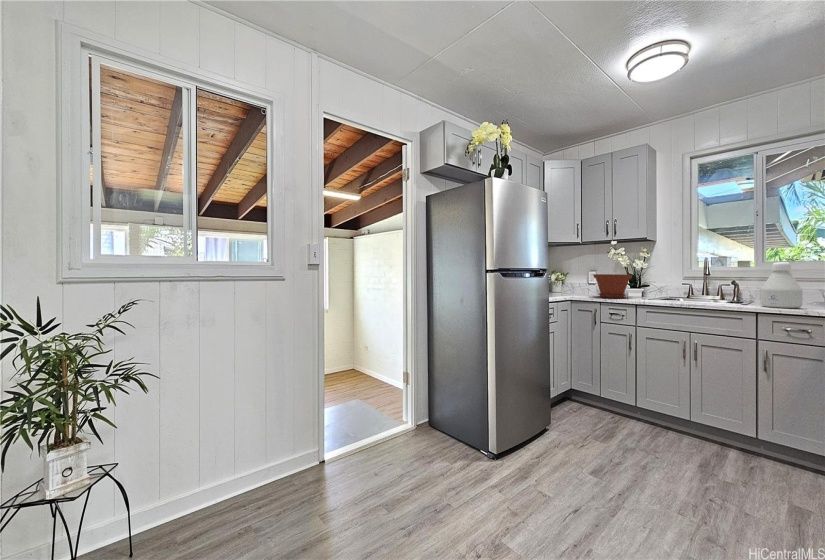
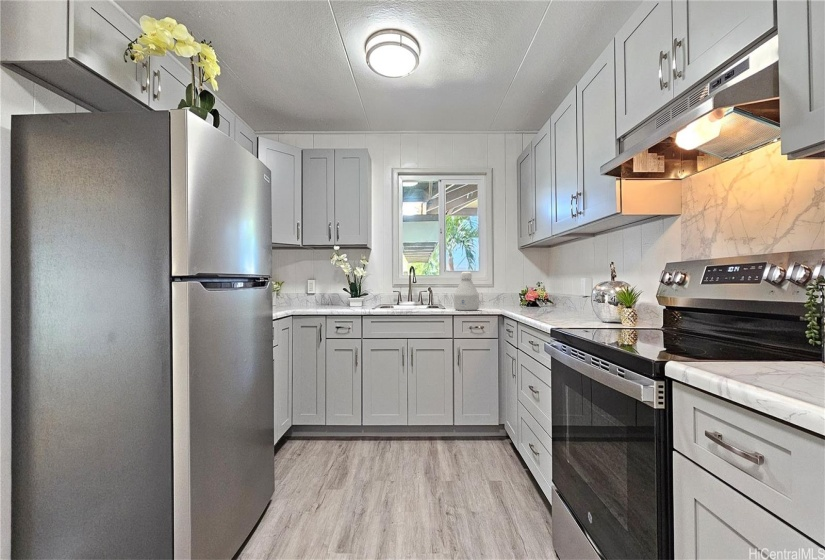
plant pot: present [593,274,632,298] -> none [316,283,355,309]

